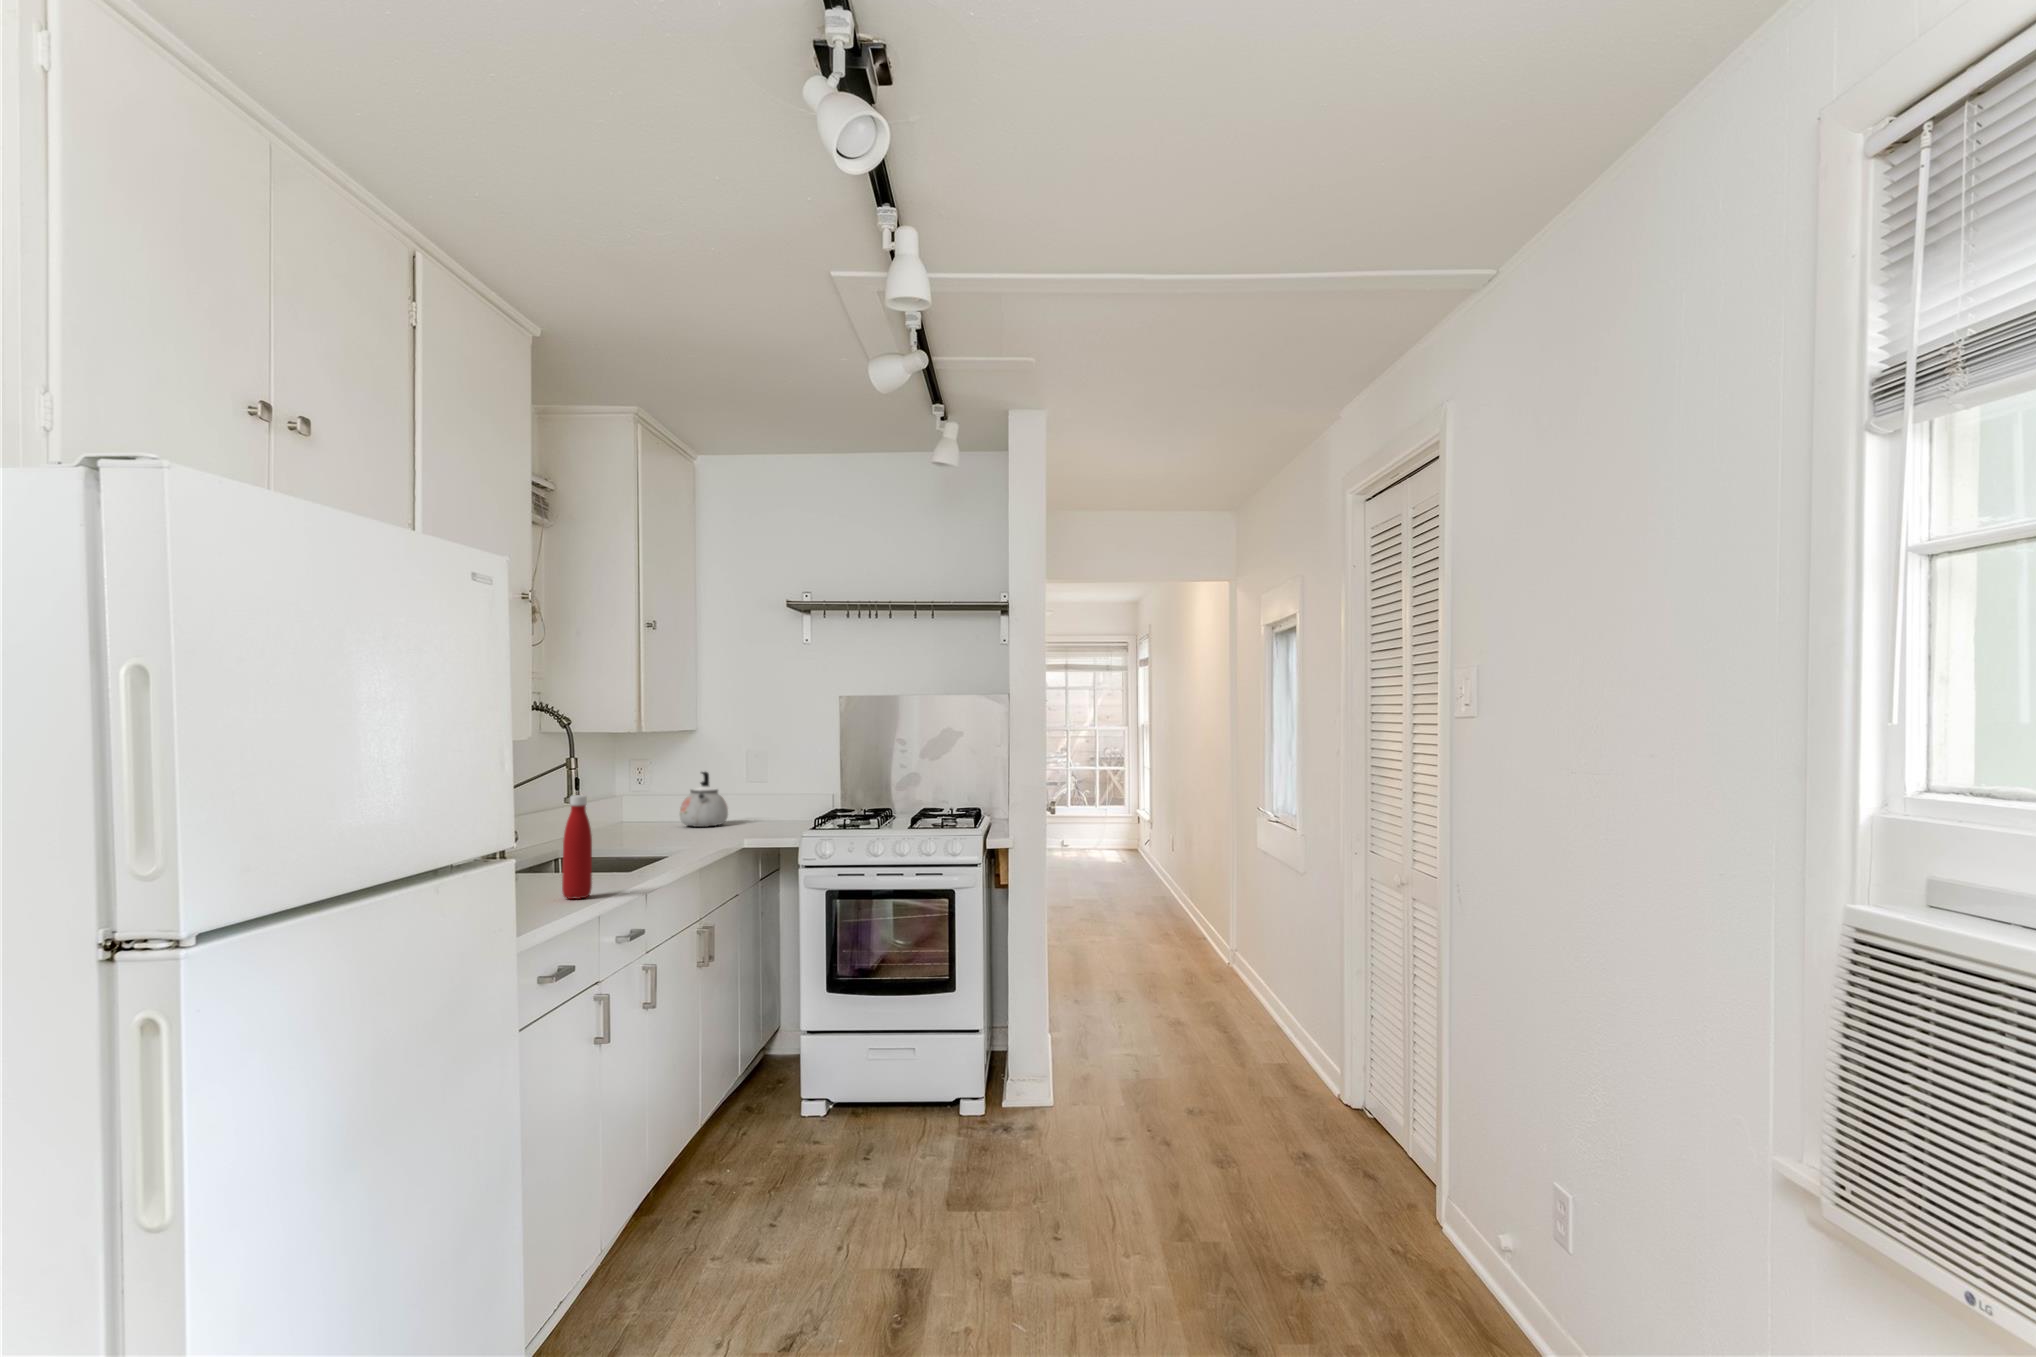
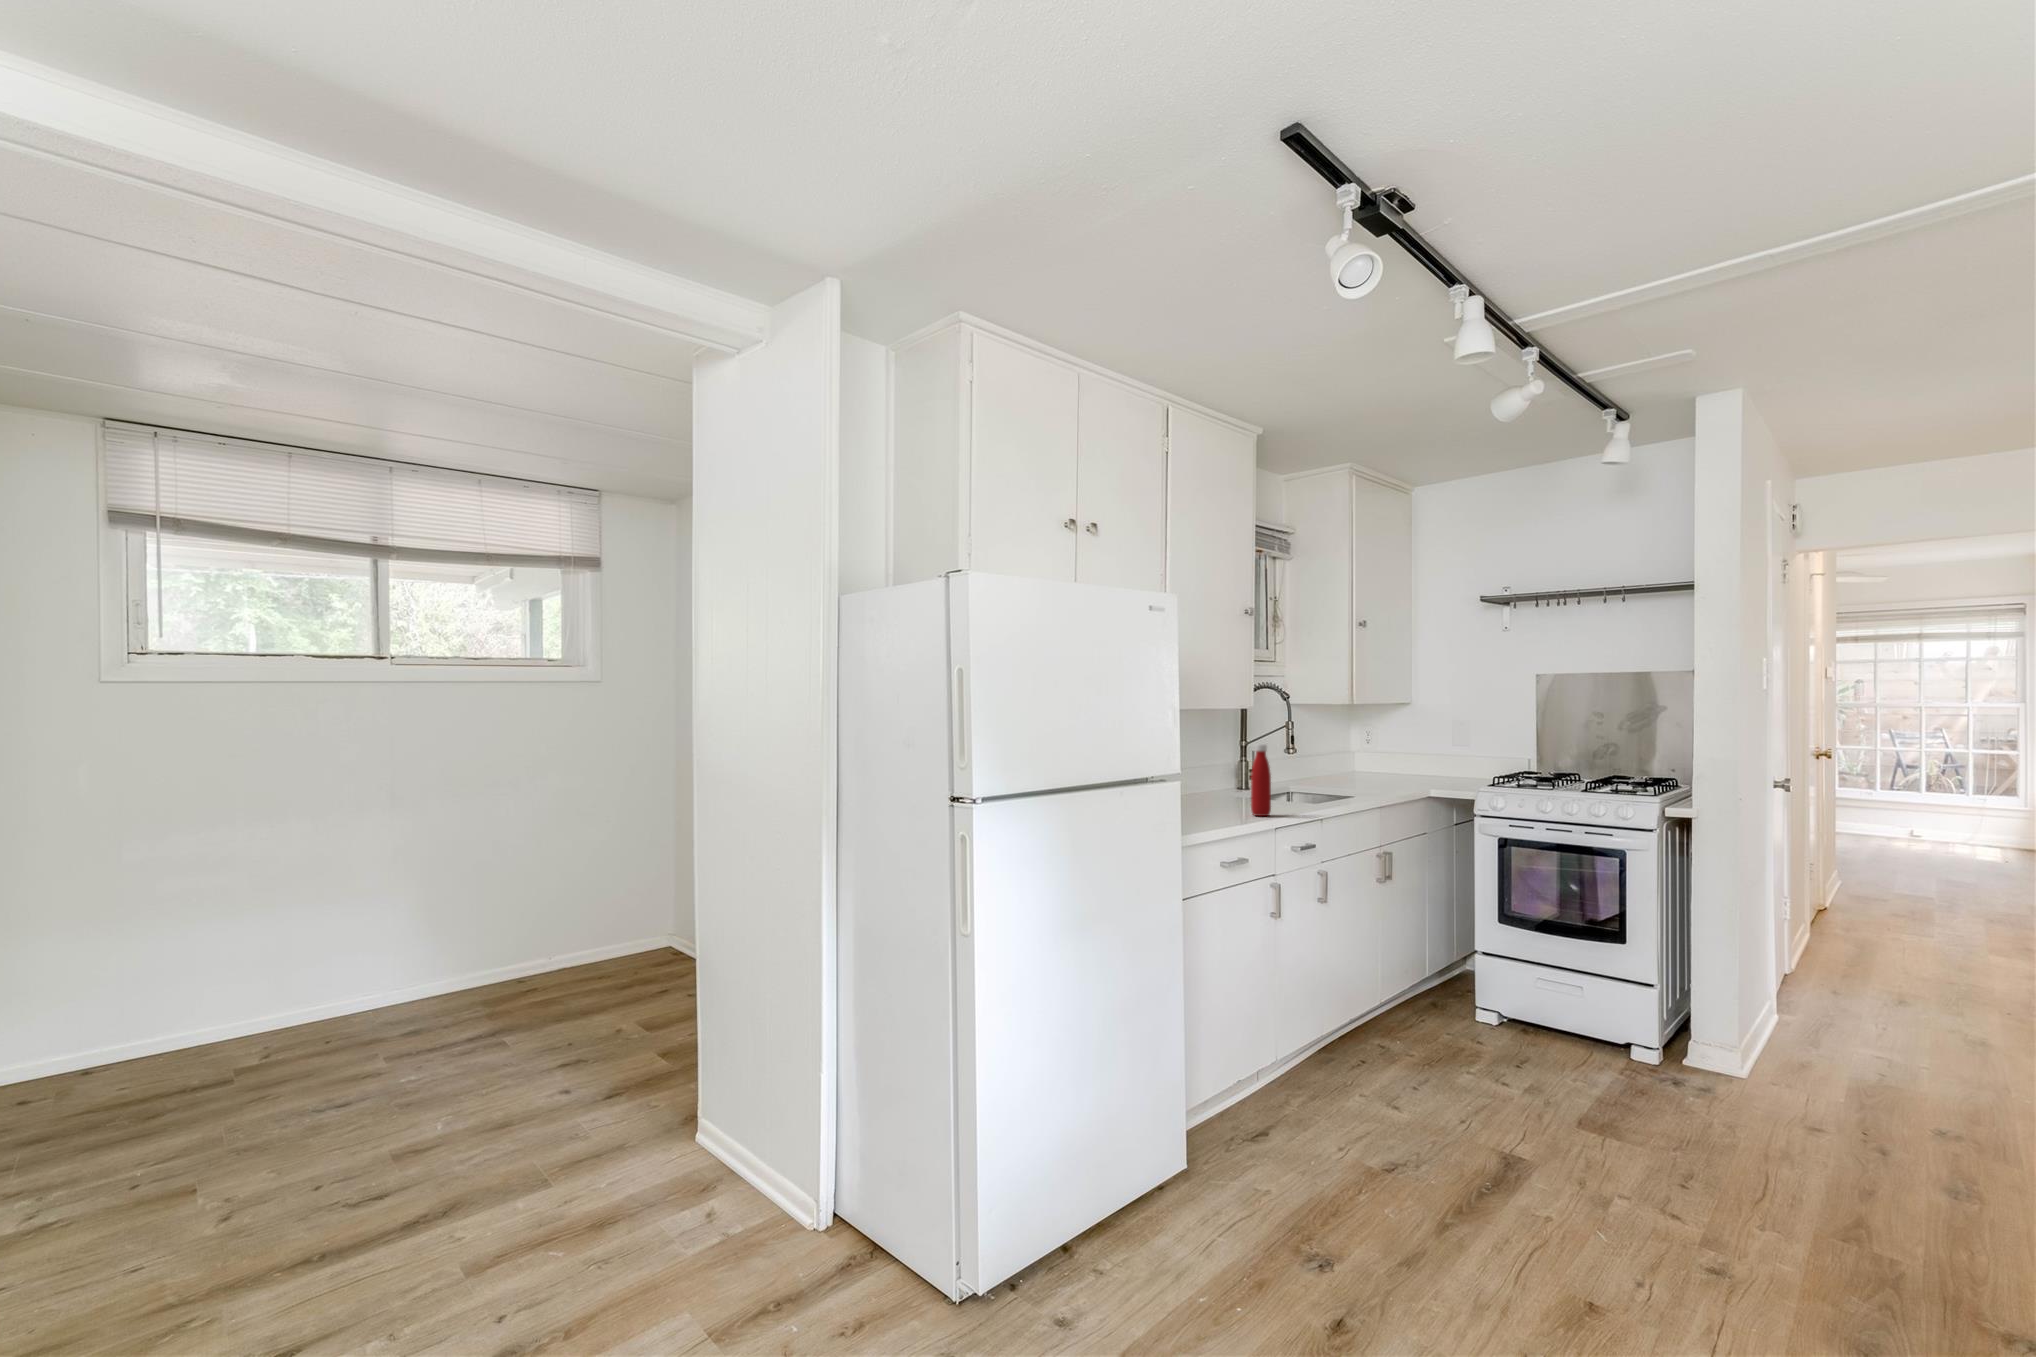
kettle: present [680,772,728,827] -> none [1391,733,1432,778]

